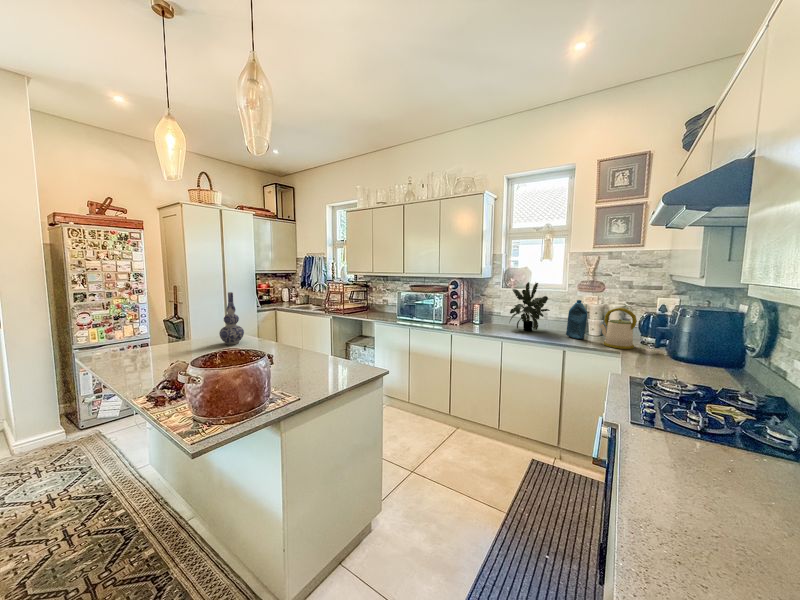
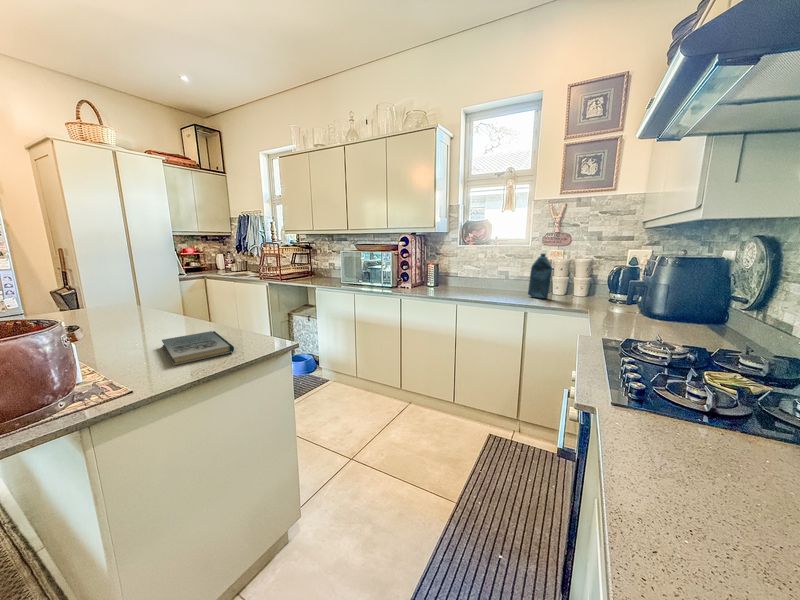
potted plant: present [510,282,550,331] -> none [465,235,511,292]
vase: present [219,292,244,345] -> none [85,248,124,317]
kettle: present [600,308,637,349] -> none [565,260,607,307]
book: none [292,359,346,383] -> present [162,331,234,365]

